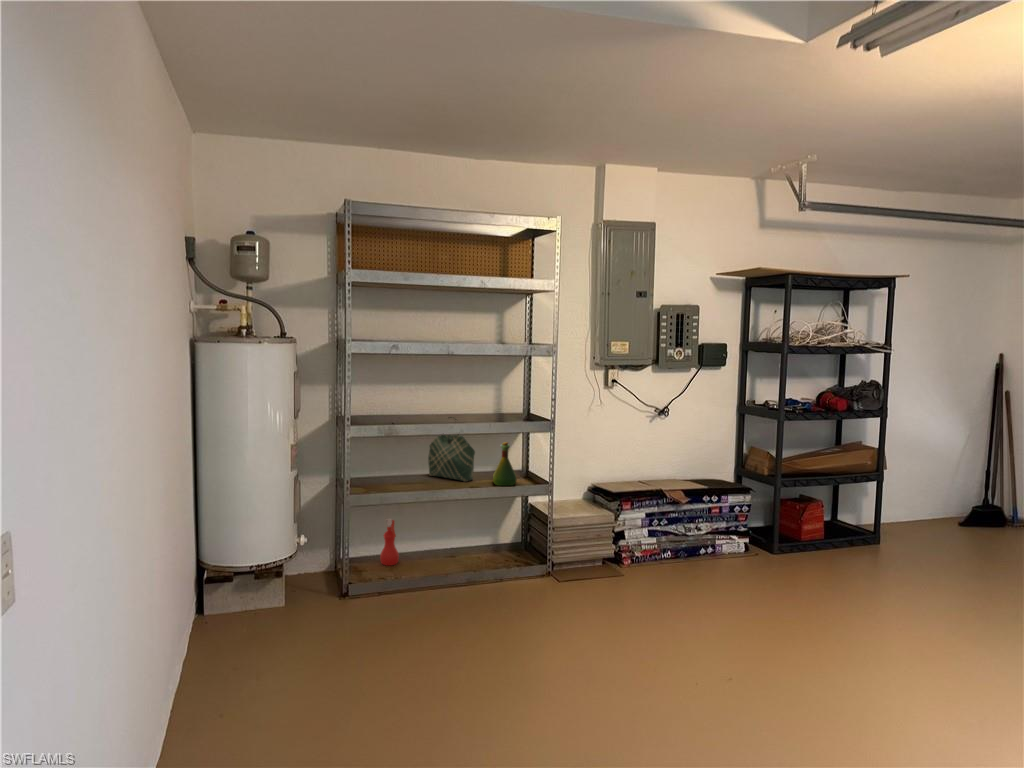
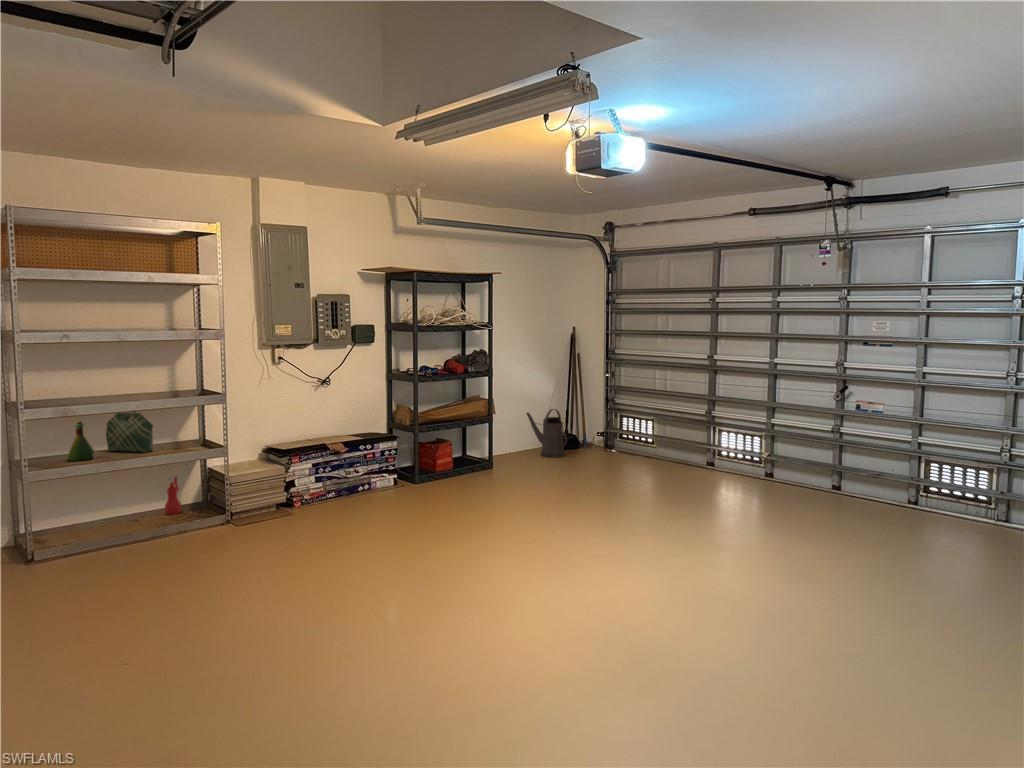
flask: present [493,442,517,486] -> present [67,421,94,461]
watering can: none [926,468,997,538] -> present [526,409,567,457]
spray bottle: present [380,519,399,565] -> present [165,476,182,515]

